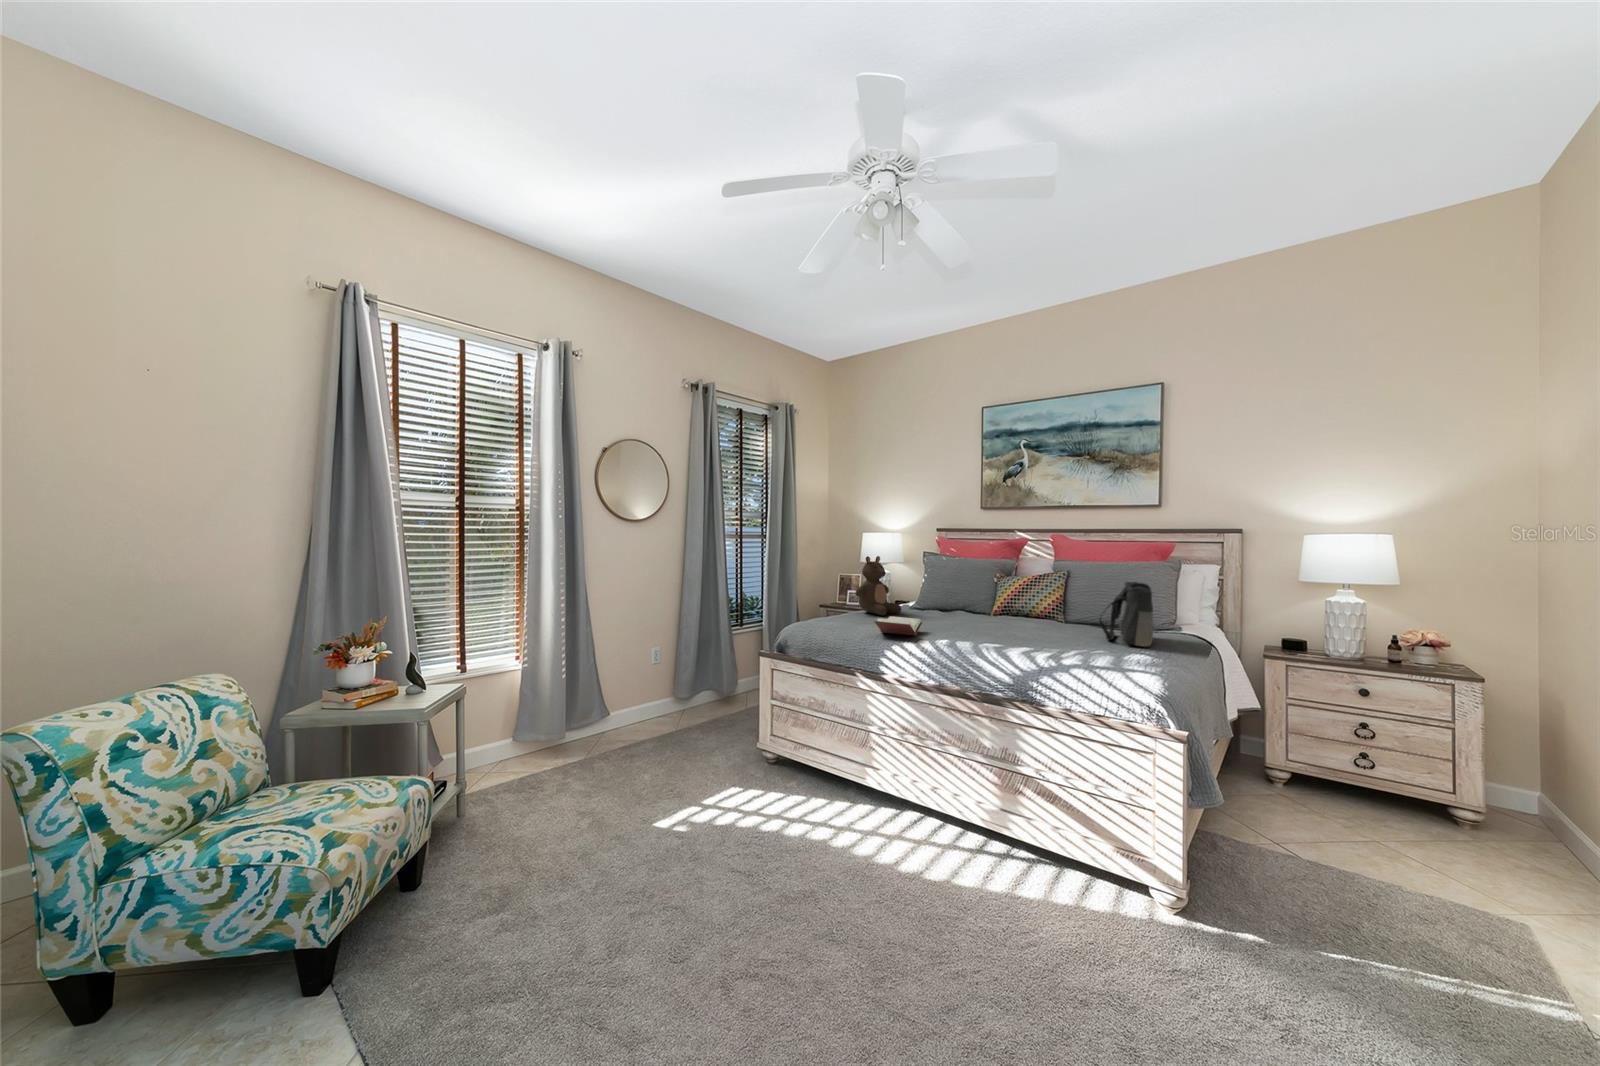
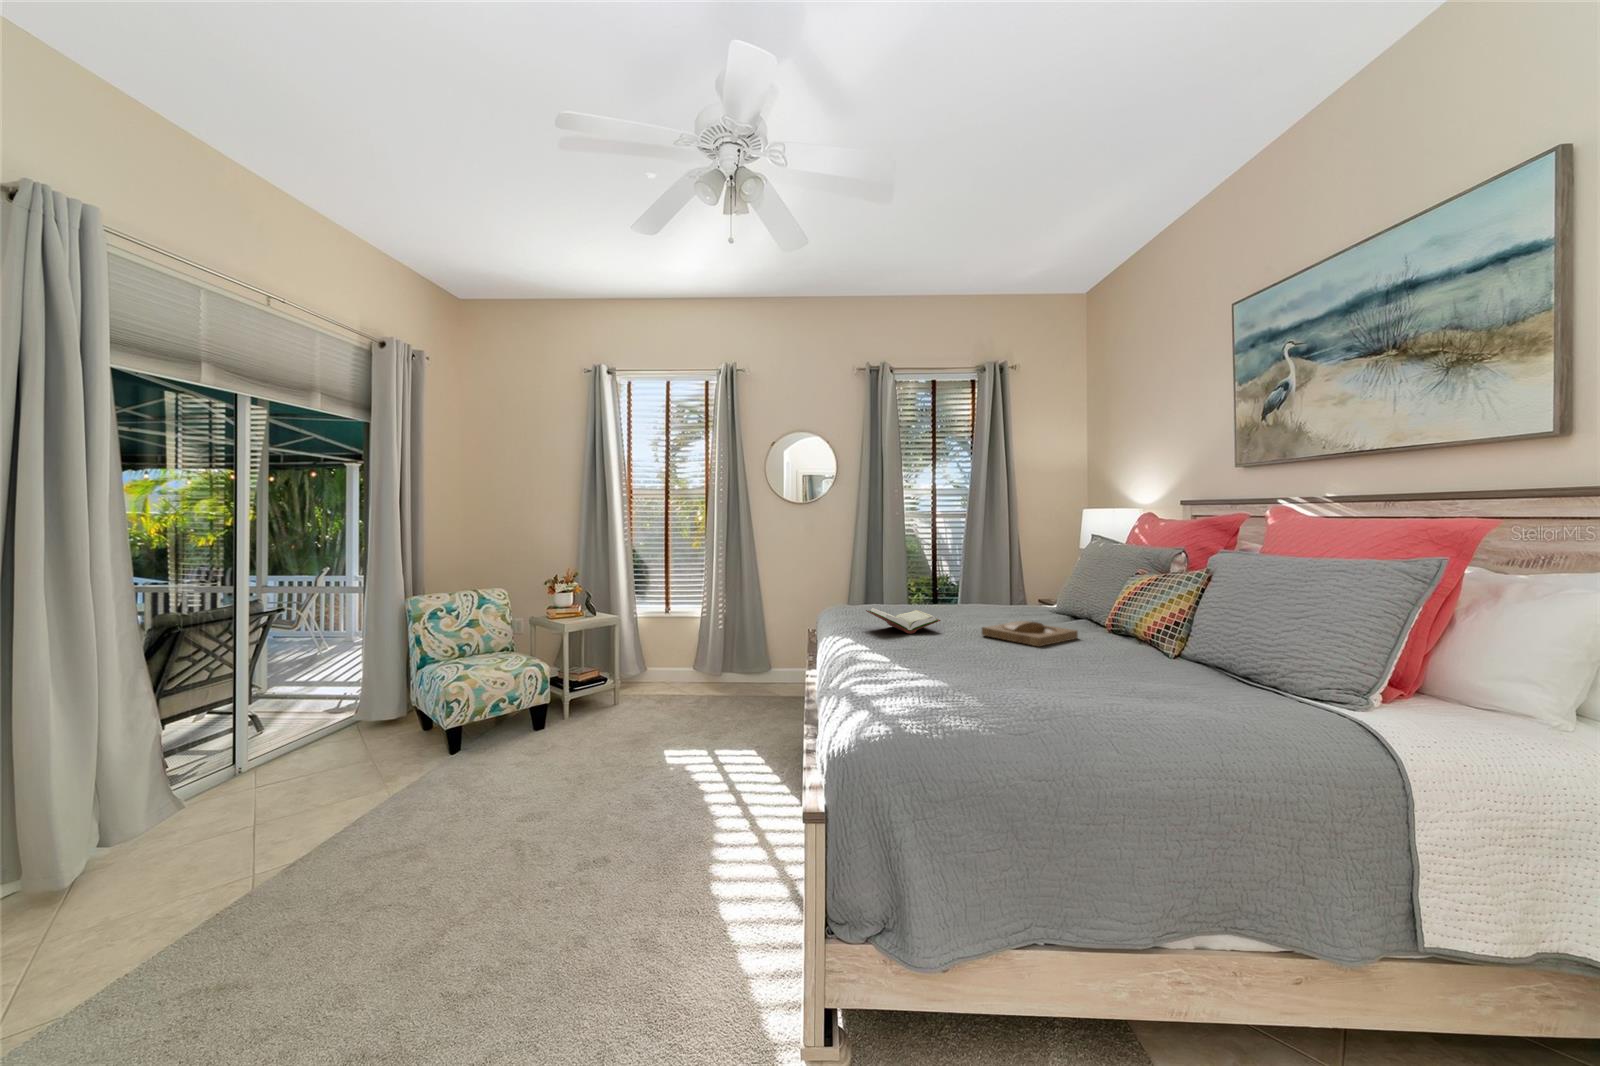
stuffed bear: present [855,556,901,616] -> none [955,541,1016,615]
tote bag: present [1100,582,1153,647] -> none [1117,587,1251,699]
tray: none [945,615,1002,631] -> present [982,621,1078,646]

